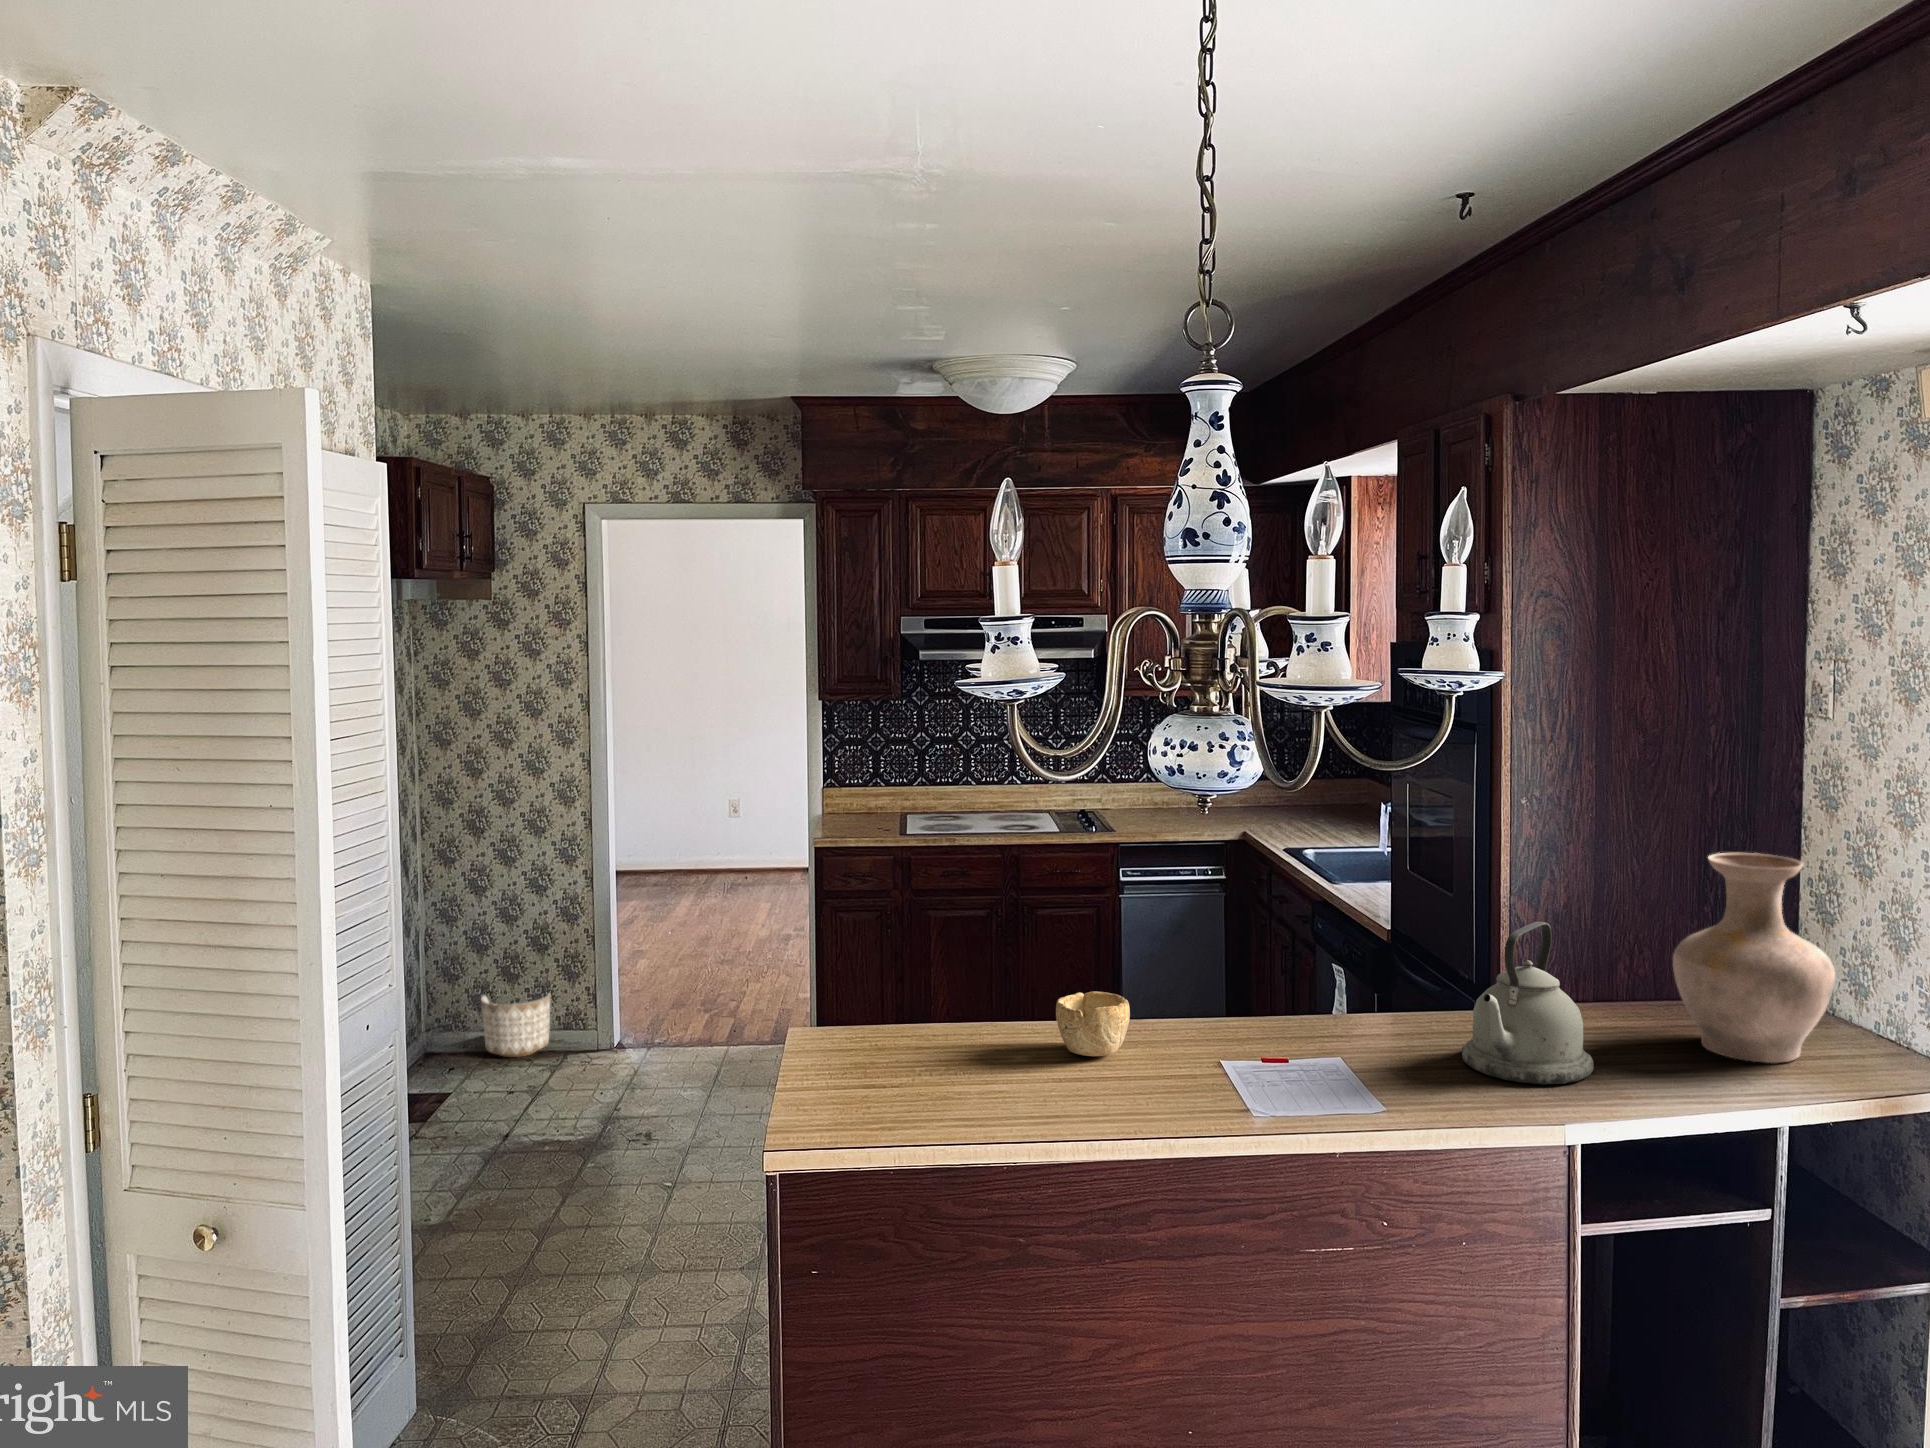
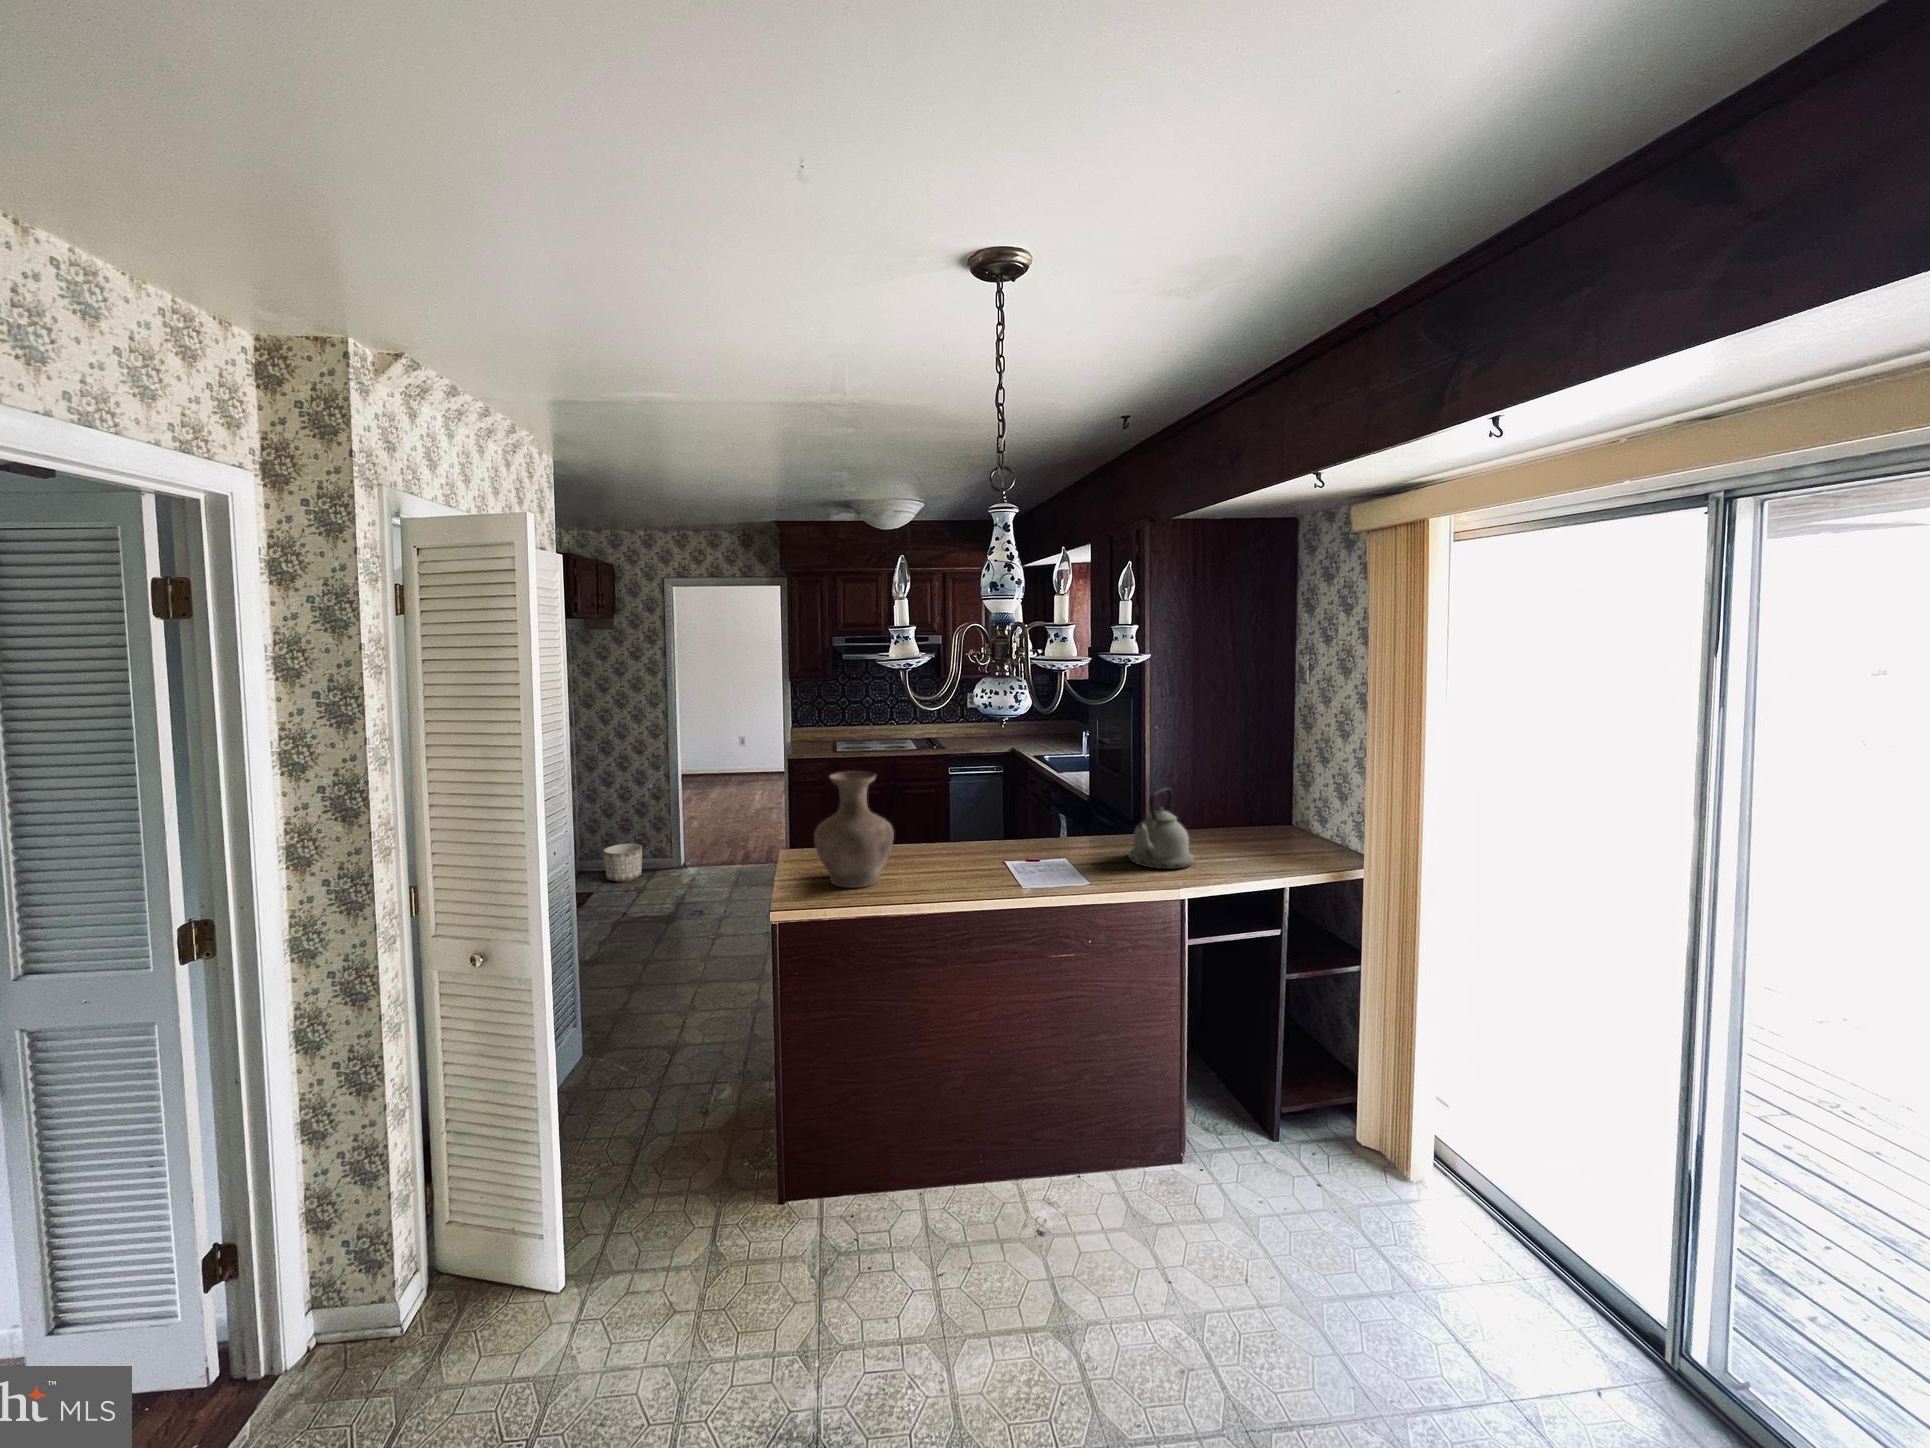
vase: present [1673,853,1836,1063] -> present [814,771,894,888]
bowl: present [1056,991,1130,1056] -> none [922,829,960,862]

